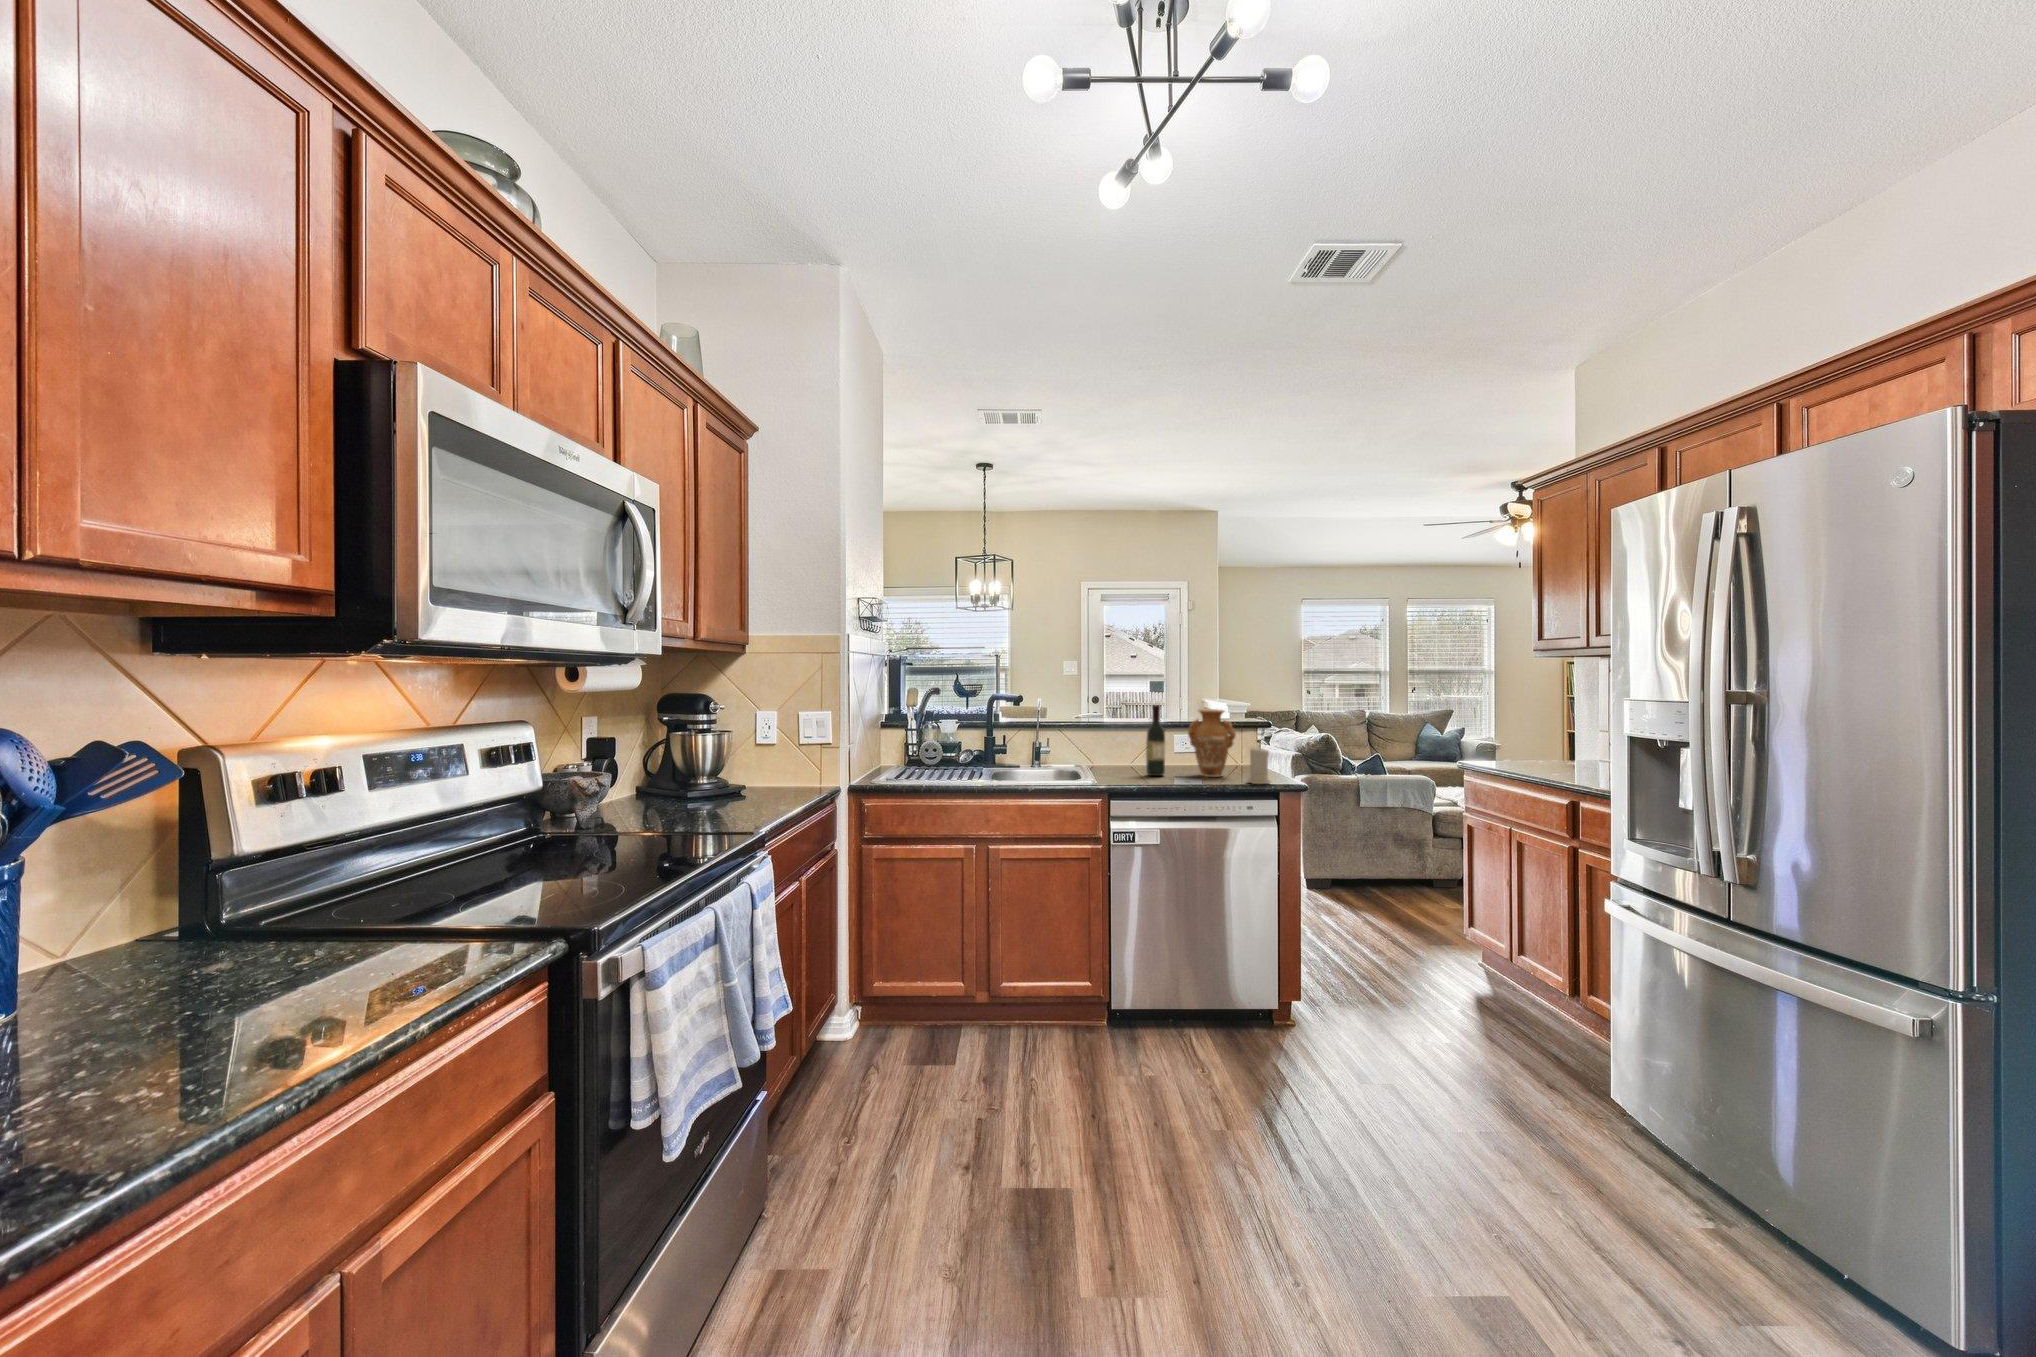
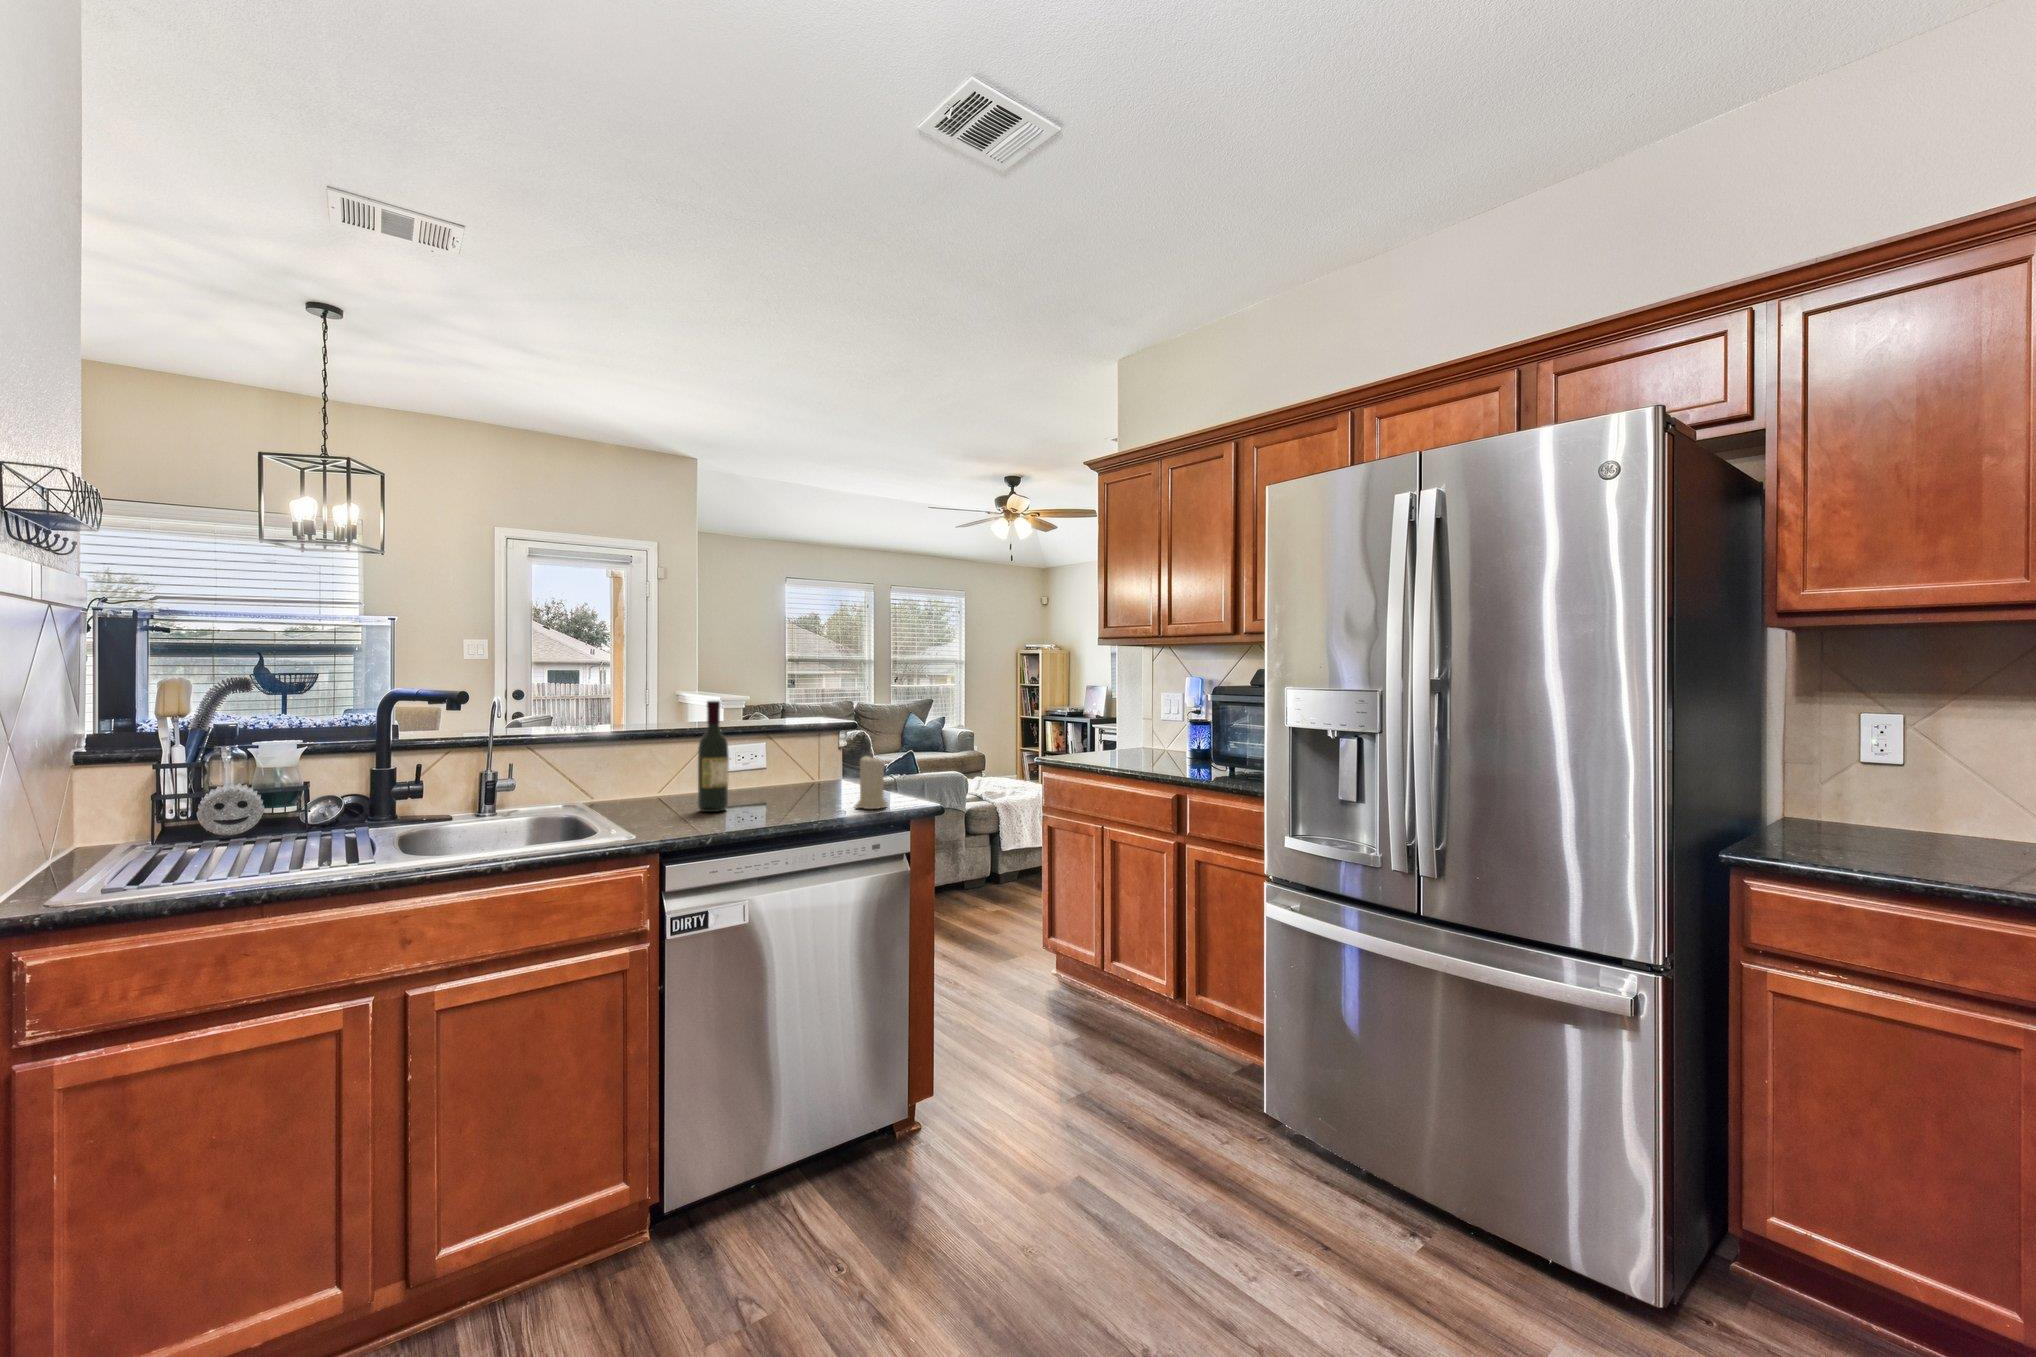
vase: present [1188,709,1236,777] -> none [760,705,830,804]

